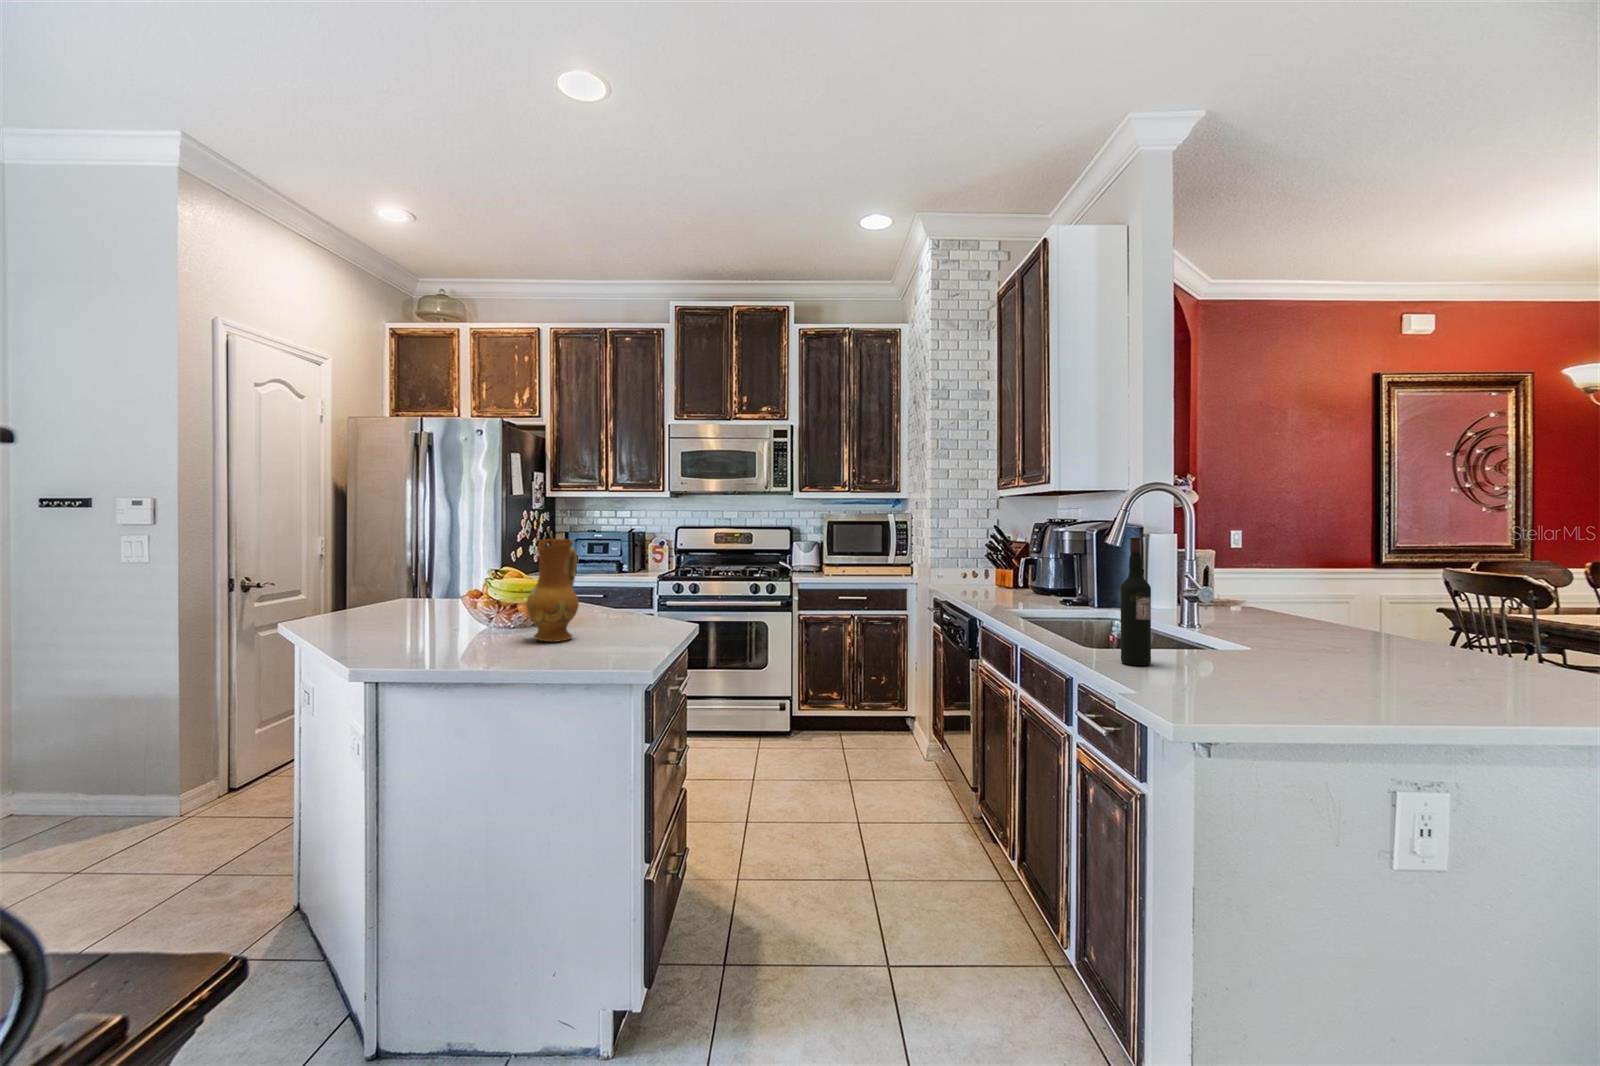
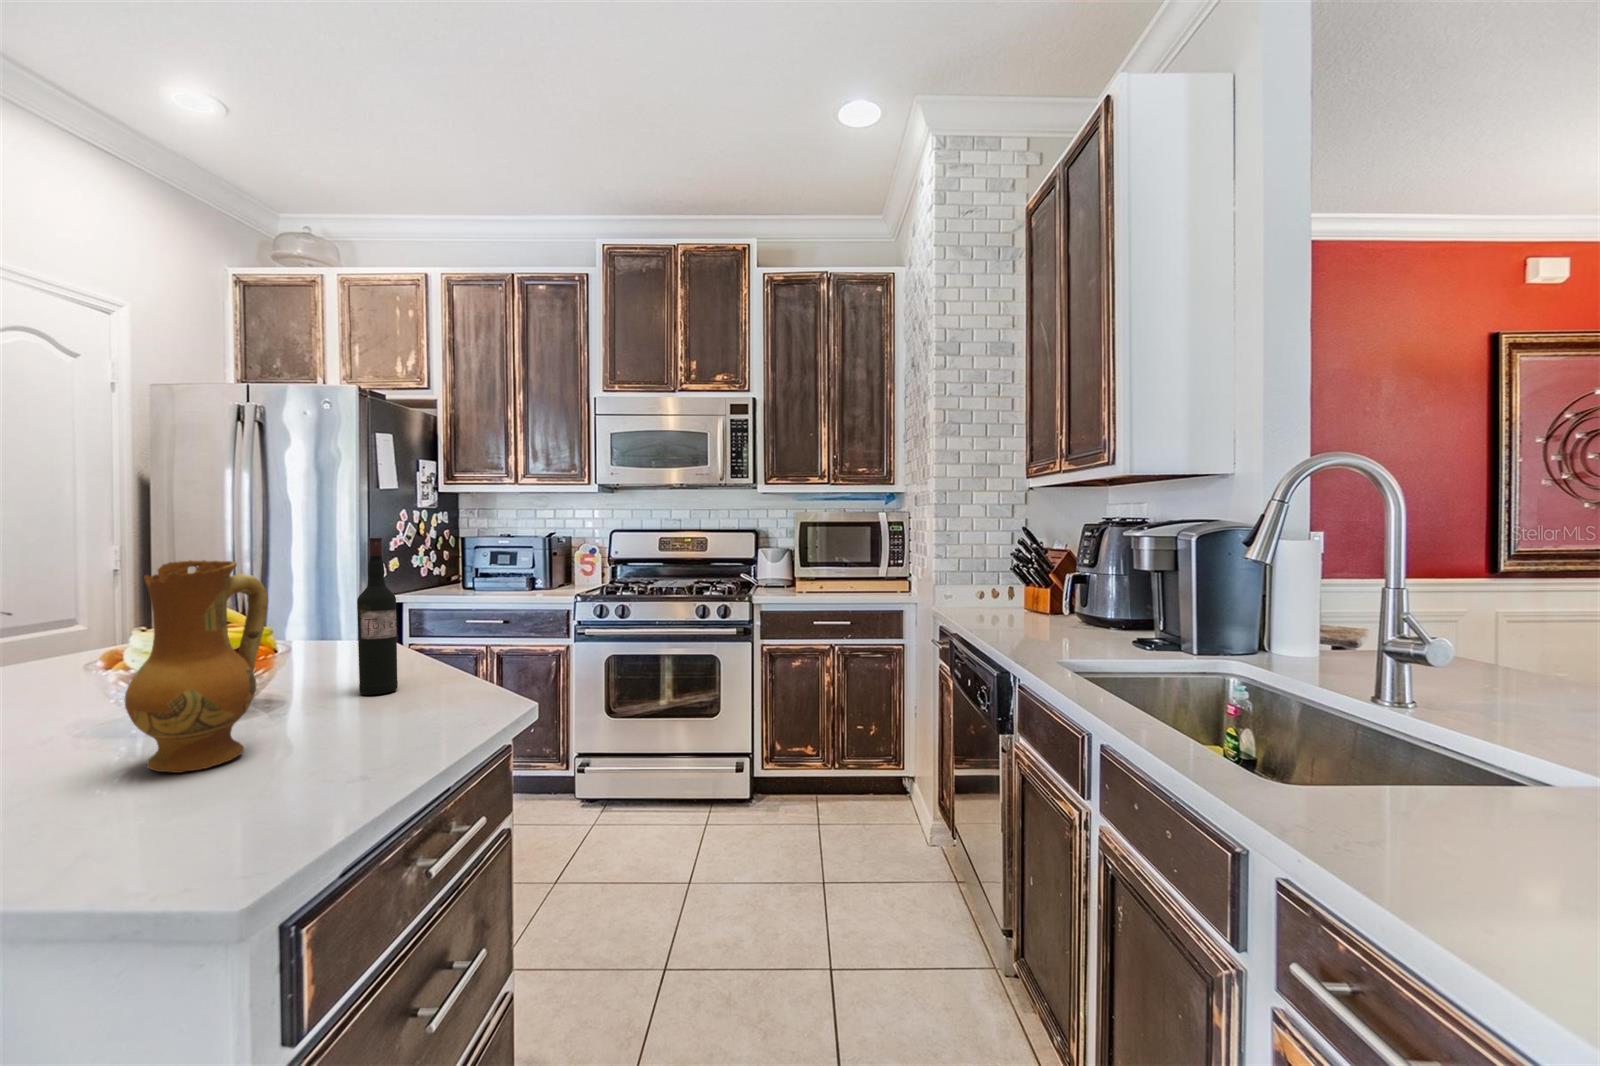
wine bottle: present [1120,537,1151,665] -> present [357,538,398,695]

